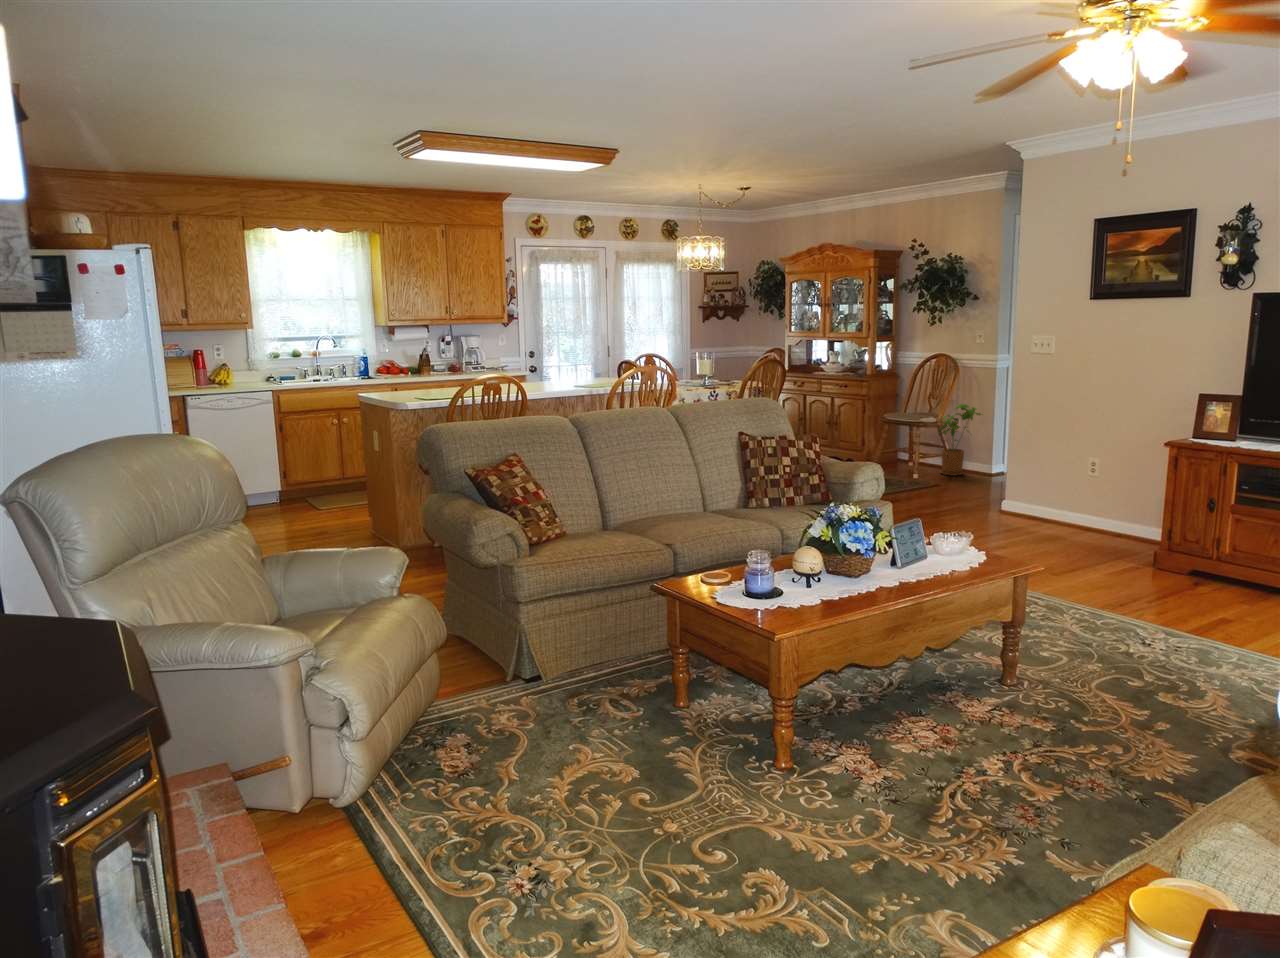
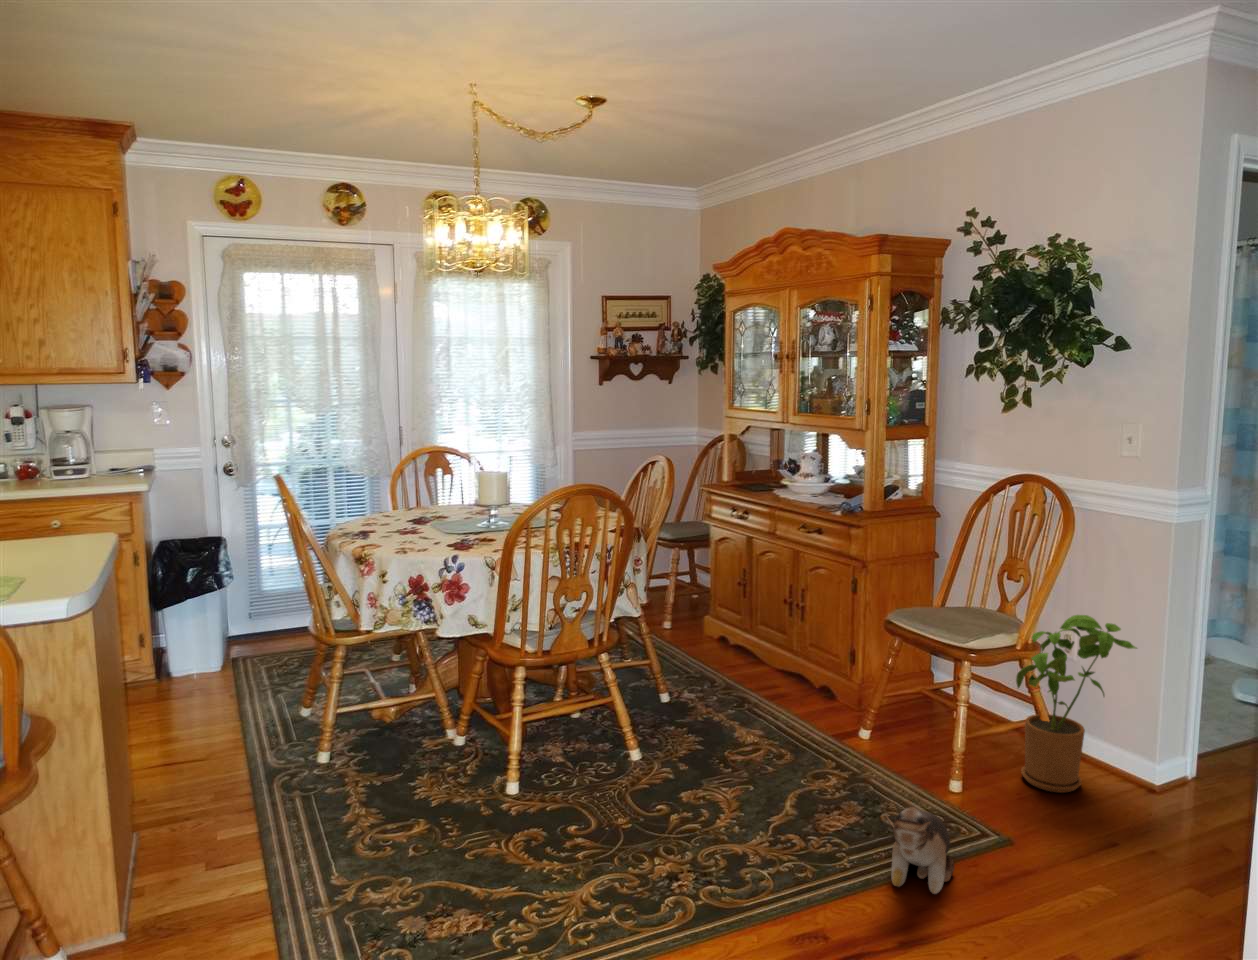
plush toy: none [903,461,924,492] -> present [887,807,954,894]

